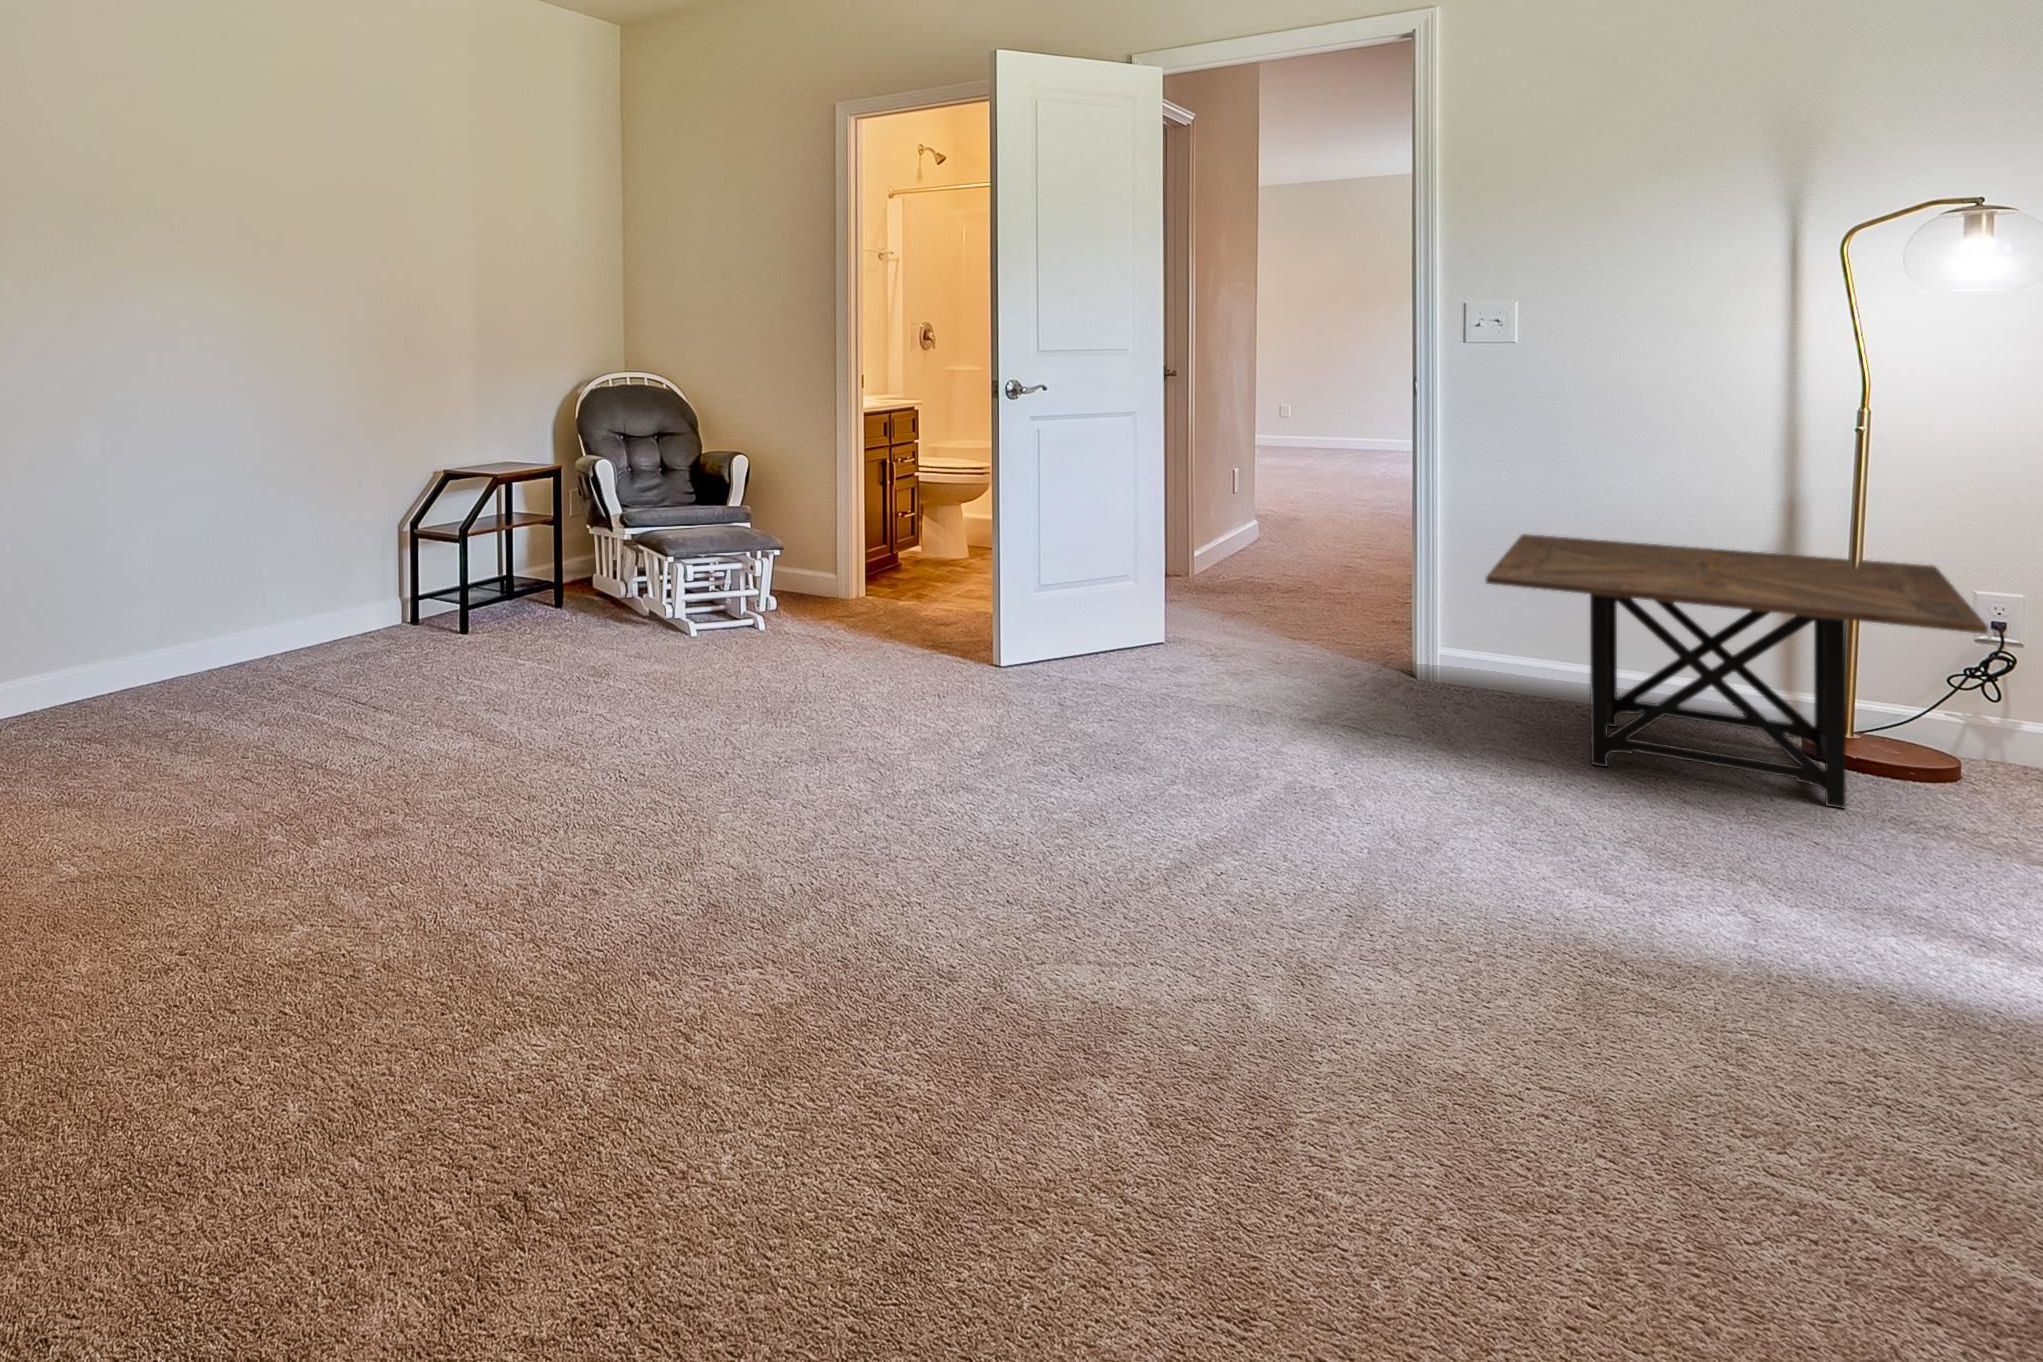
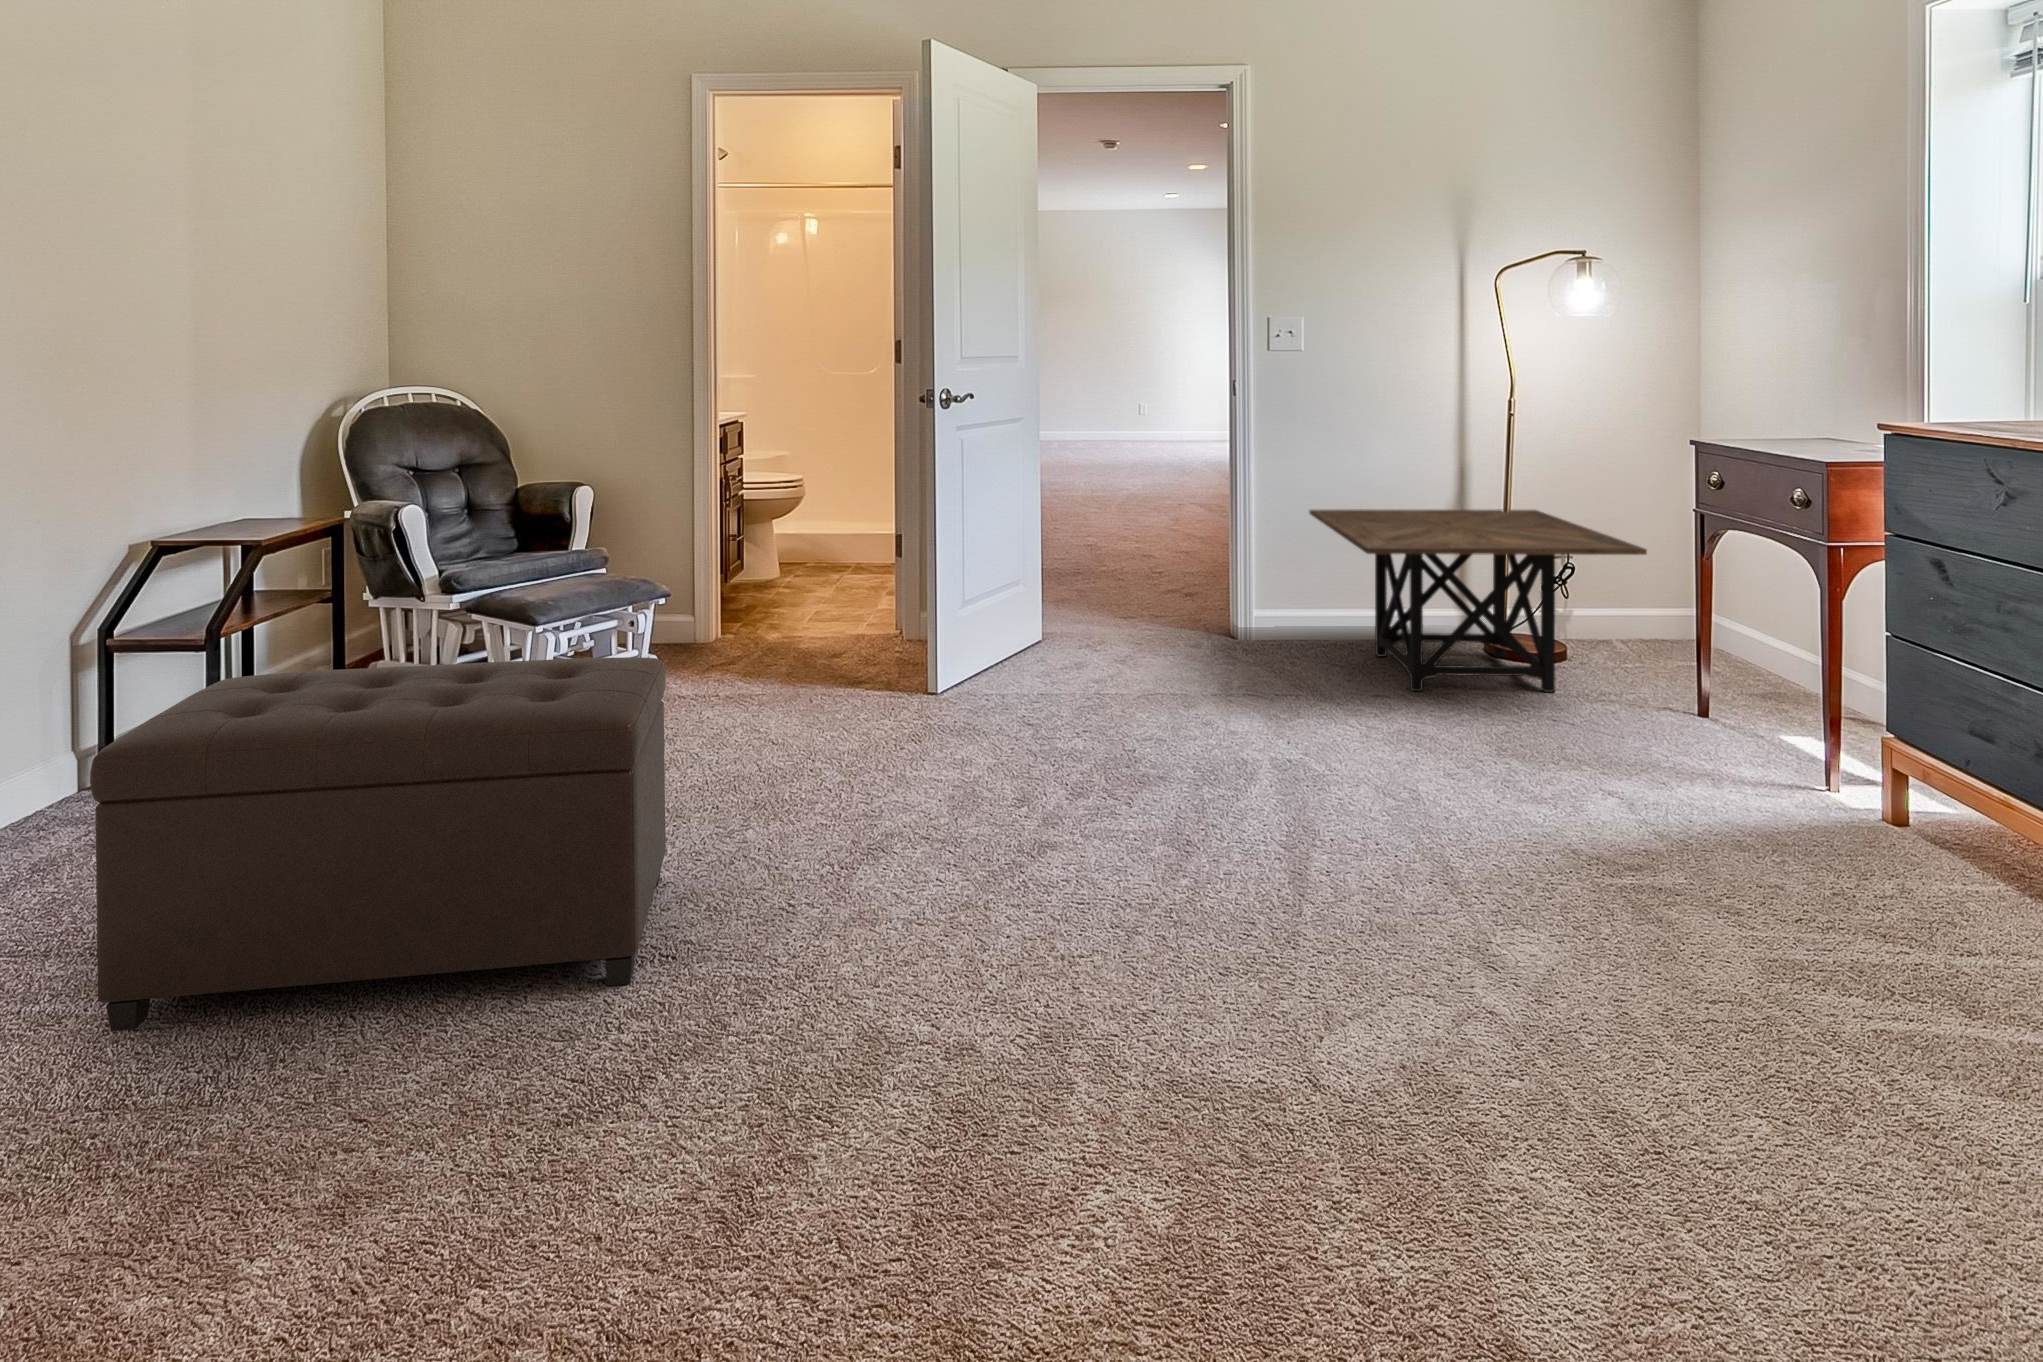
ottoman: none [331,552,658,782] -> present [90,657,666,1031]

